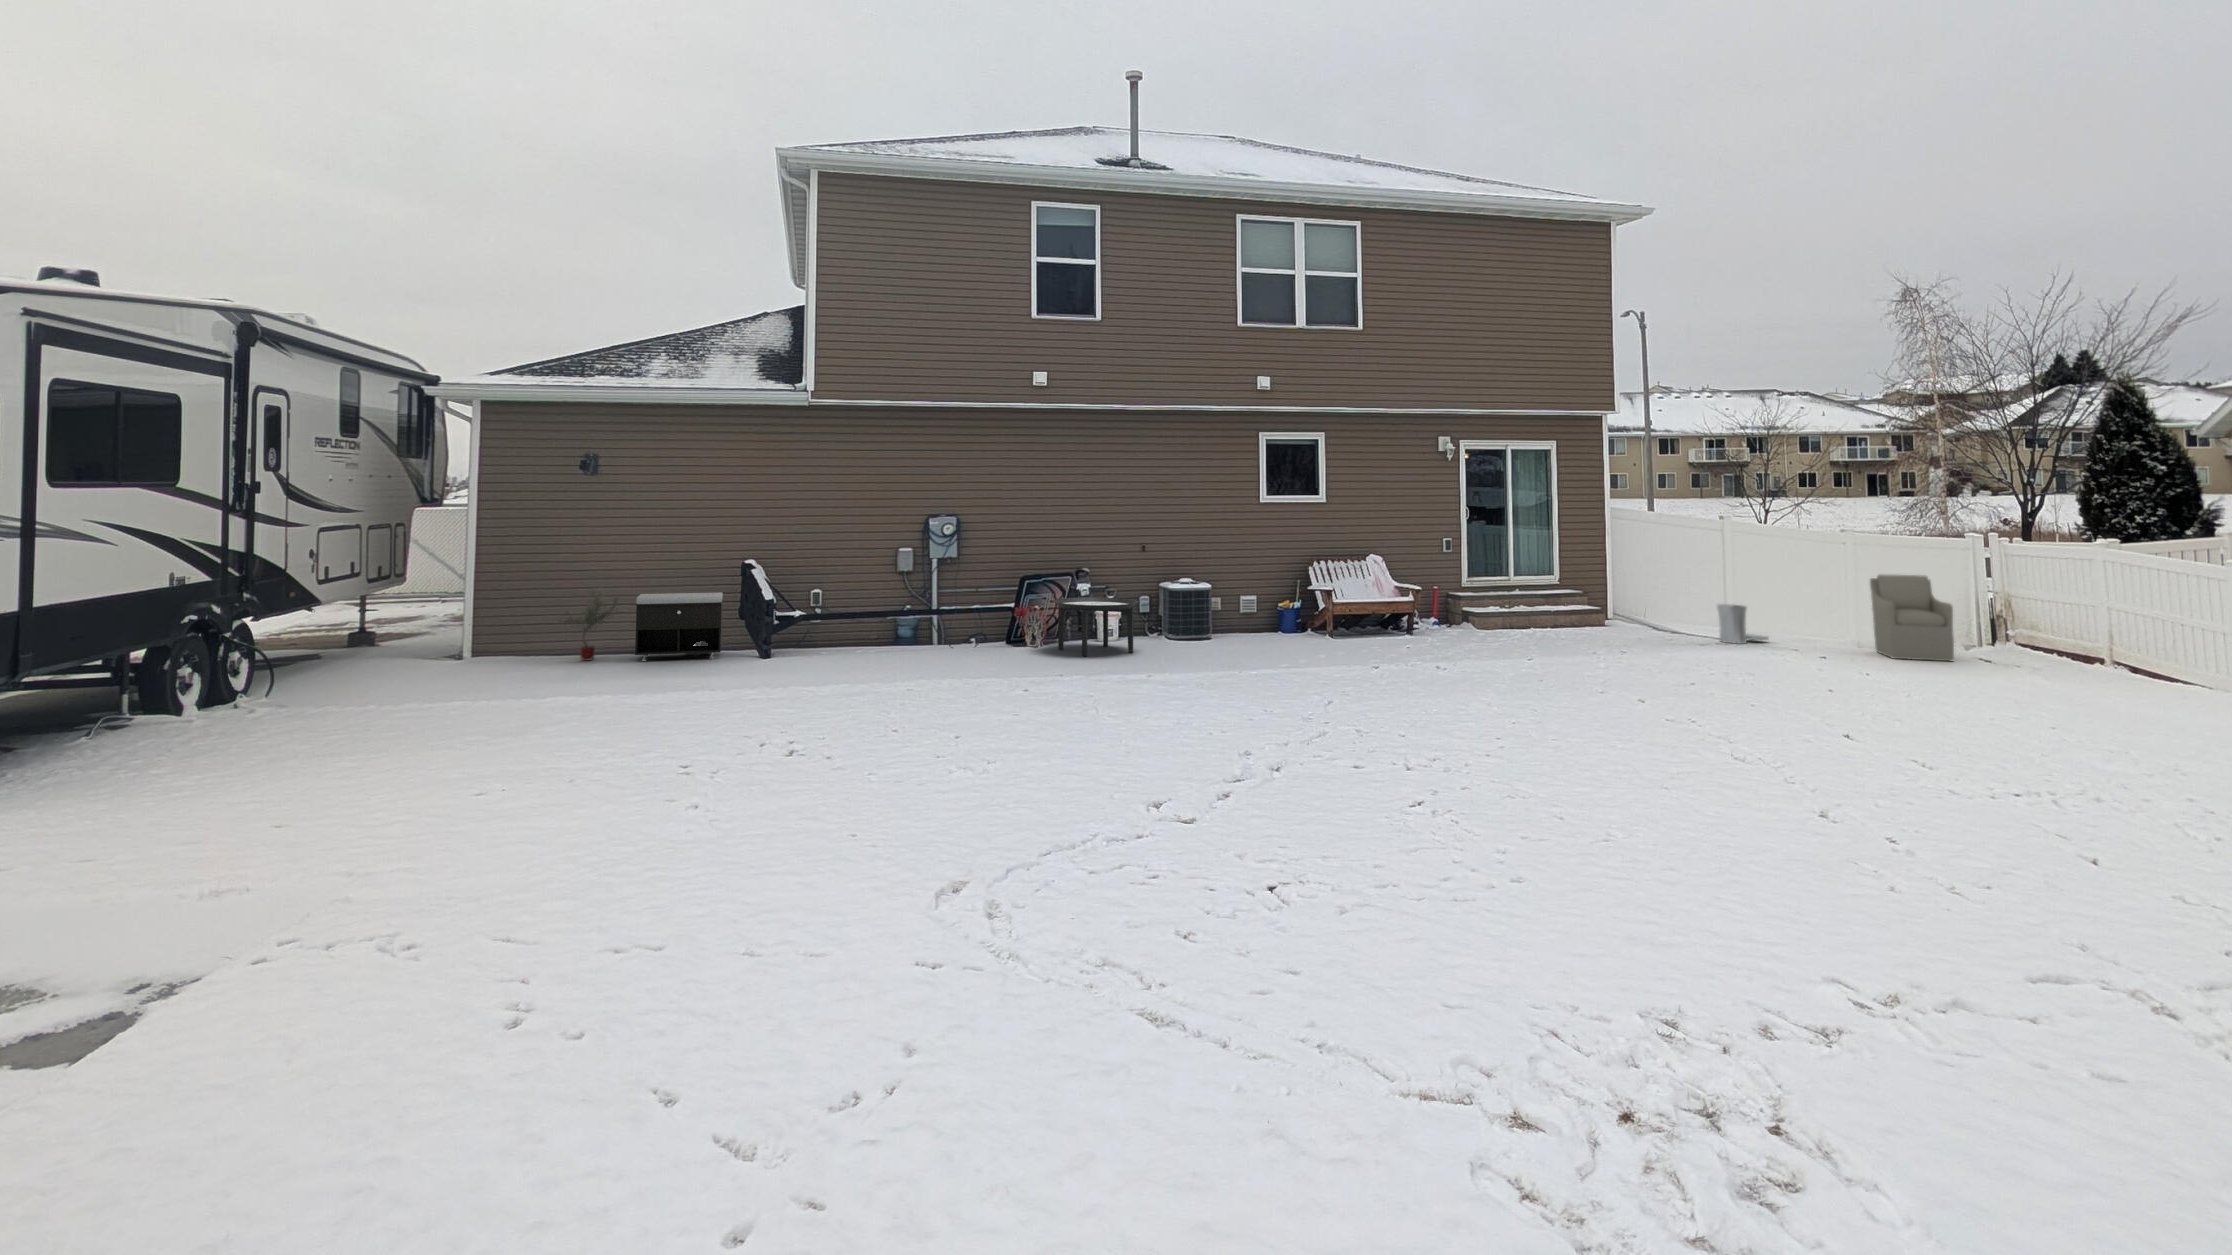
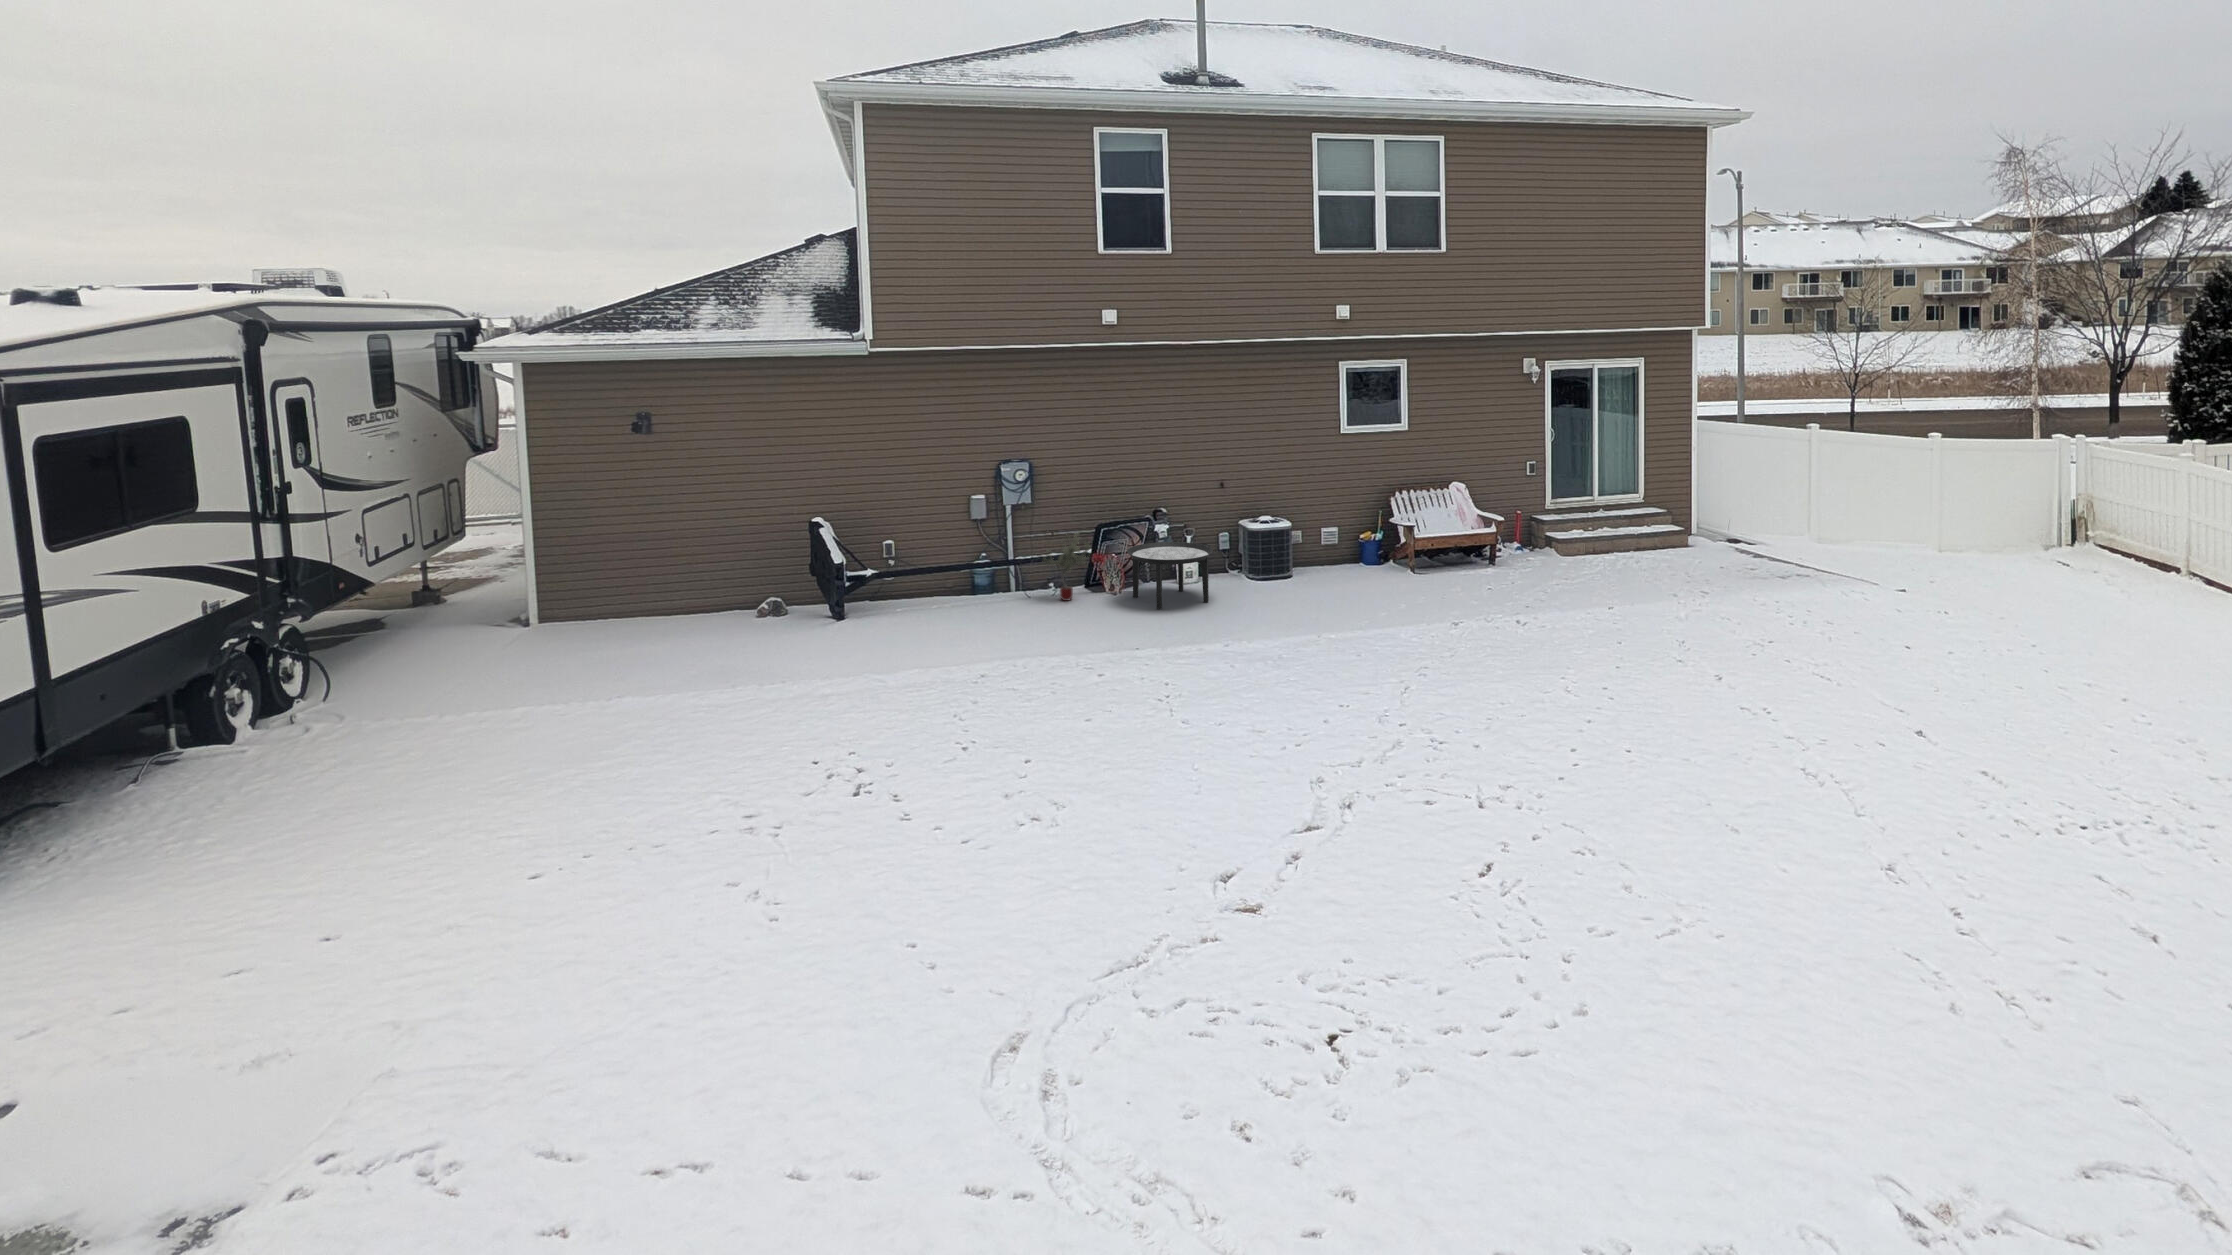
chair: present [1870,574,1954,661] -> none [1951,509,2033,600]
potted tree: present [560,587,618,661] -> present [1044,533,1090,601]
storage bench: present [635,592,723,661] -> none [700,552,791,628]
trash can: present [1717,604,1768,644] -> none [1796,531,1845,572]

